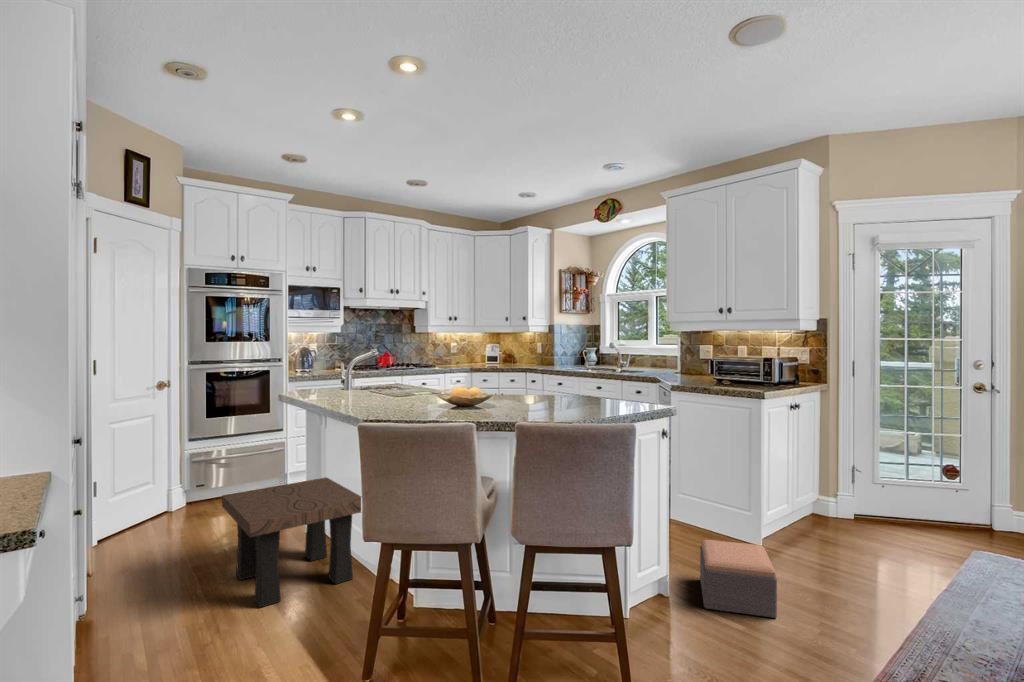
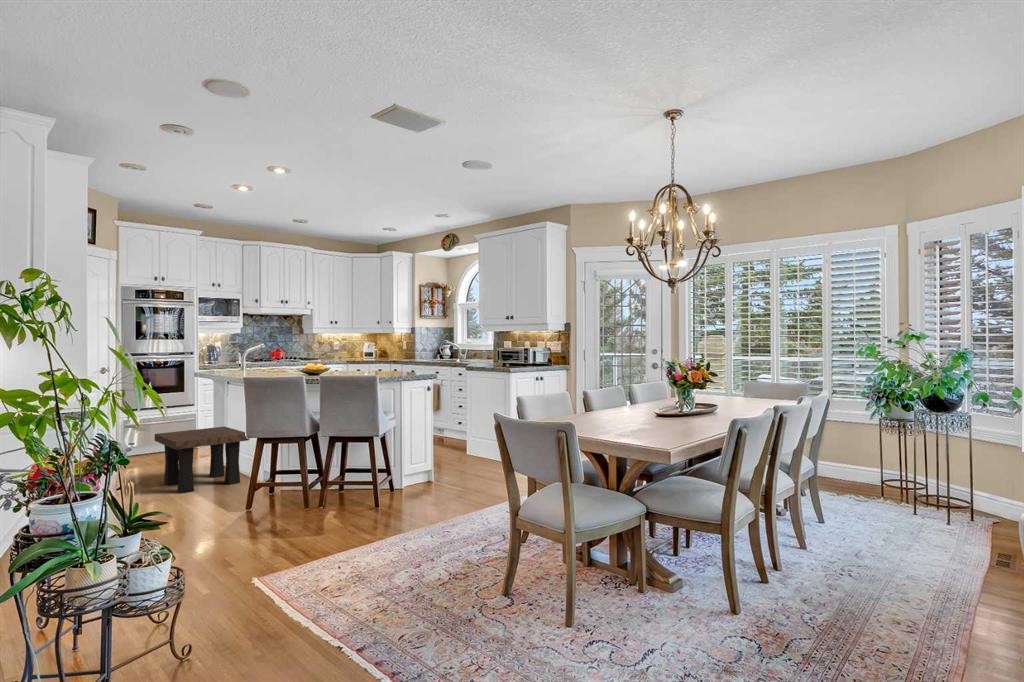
footstool: present [700,540,777,618] -> none [443,452,487,486]

